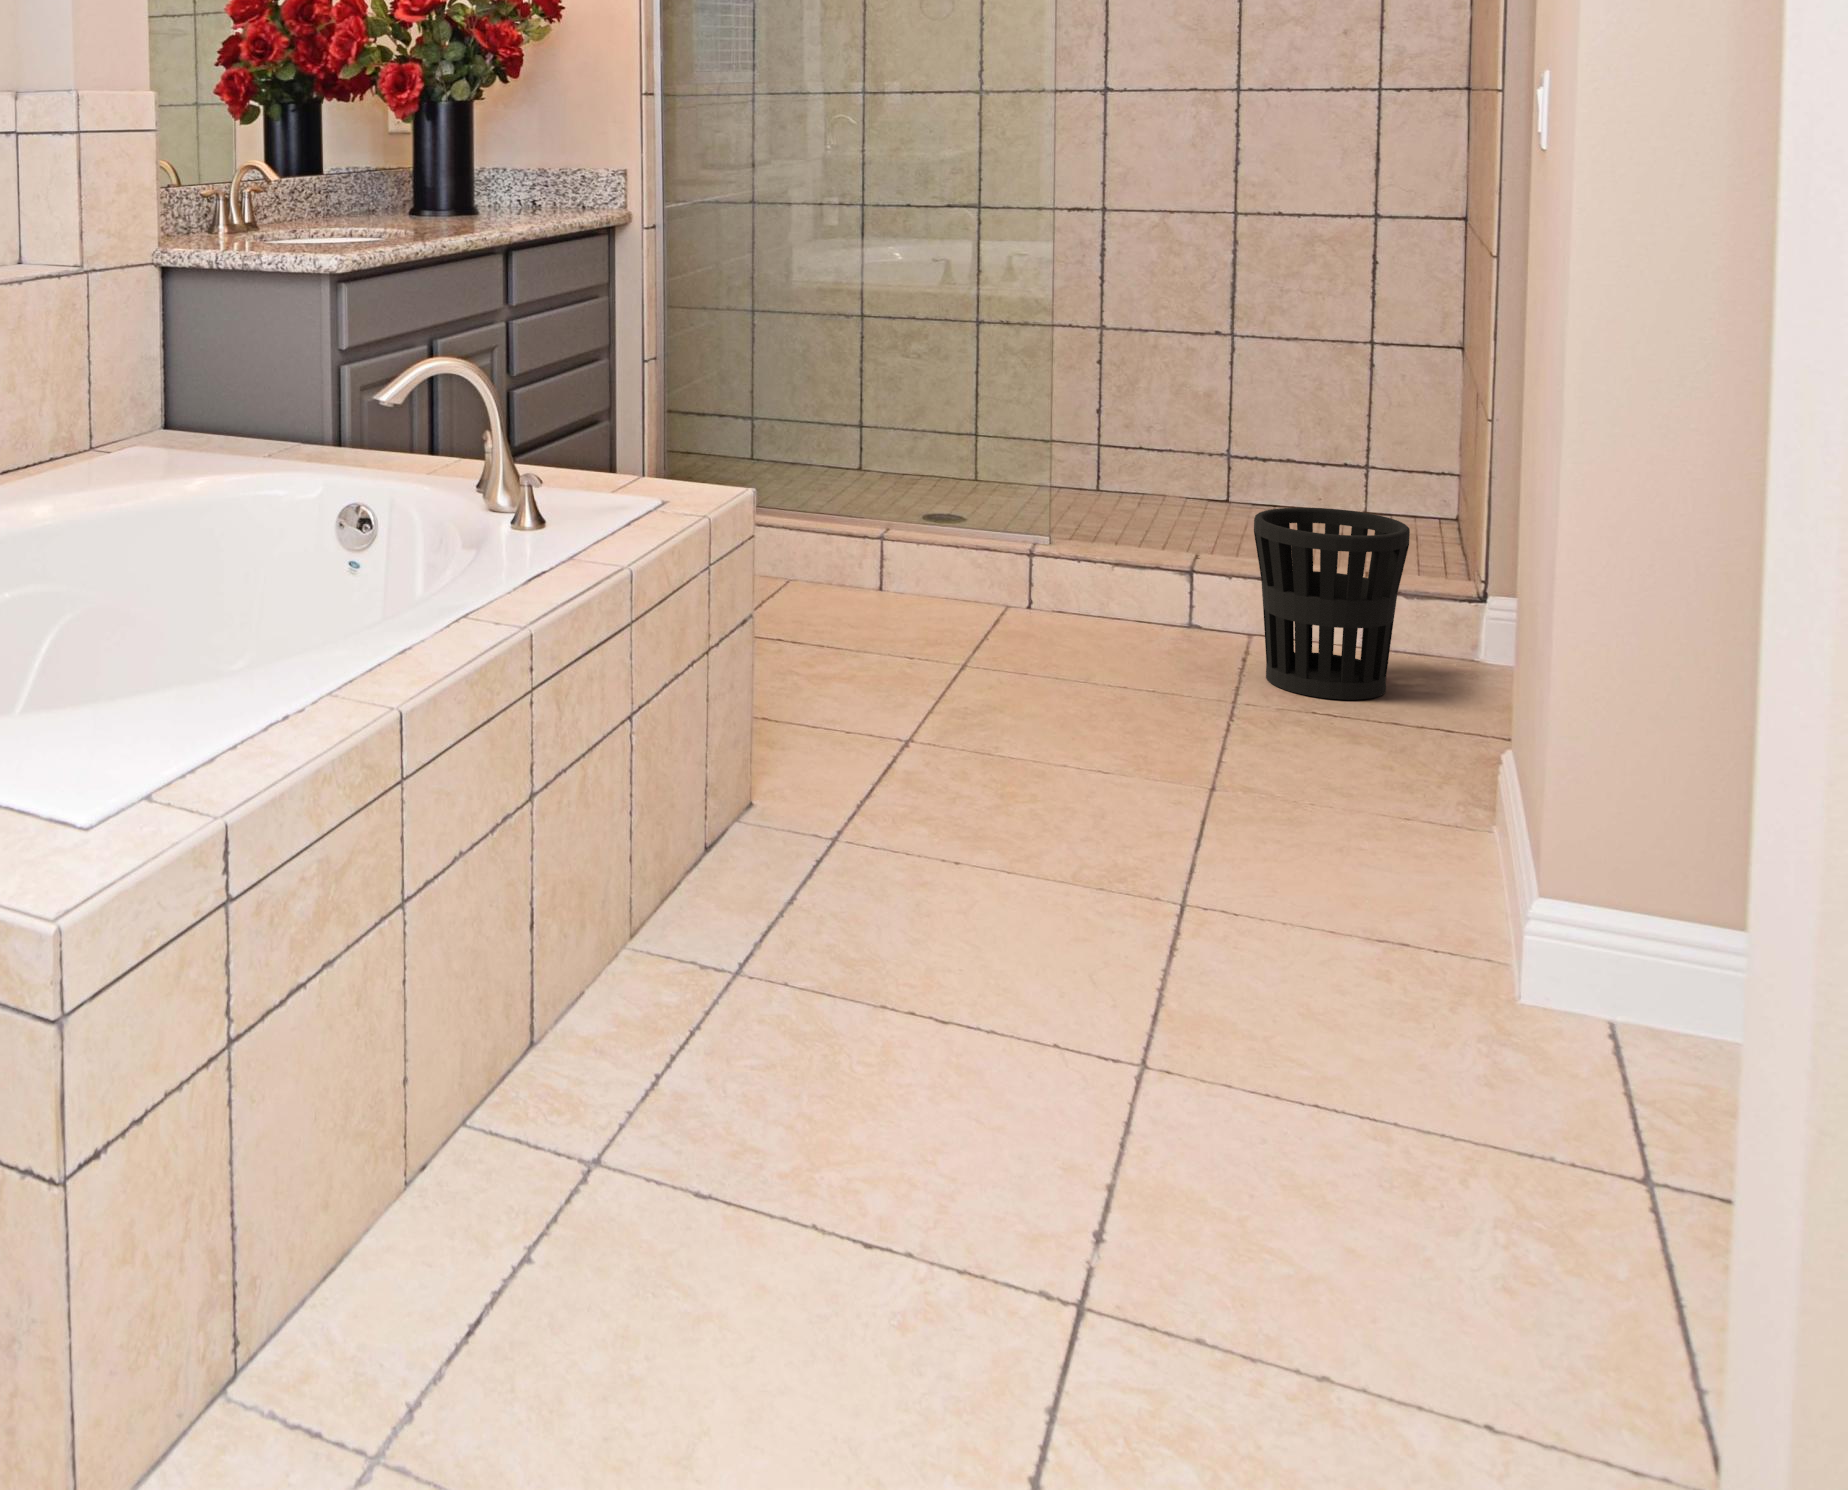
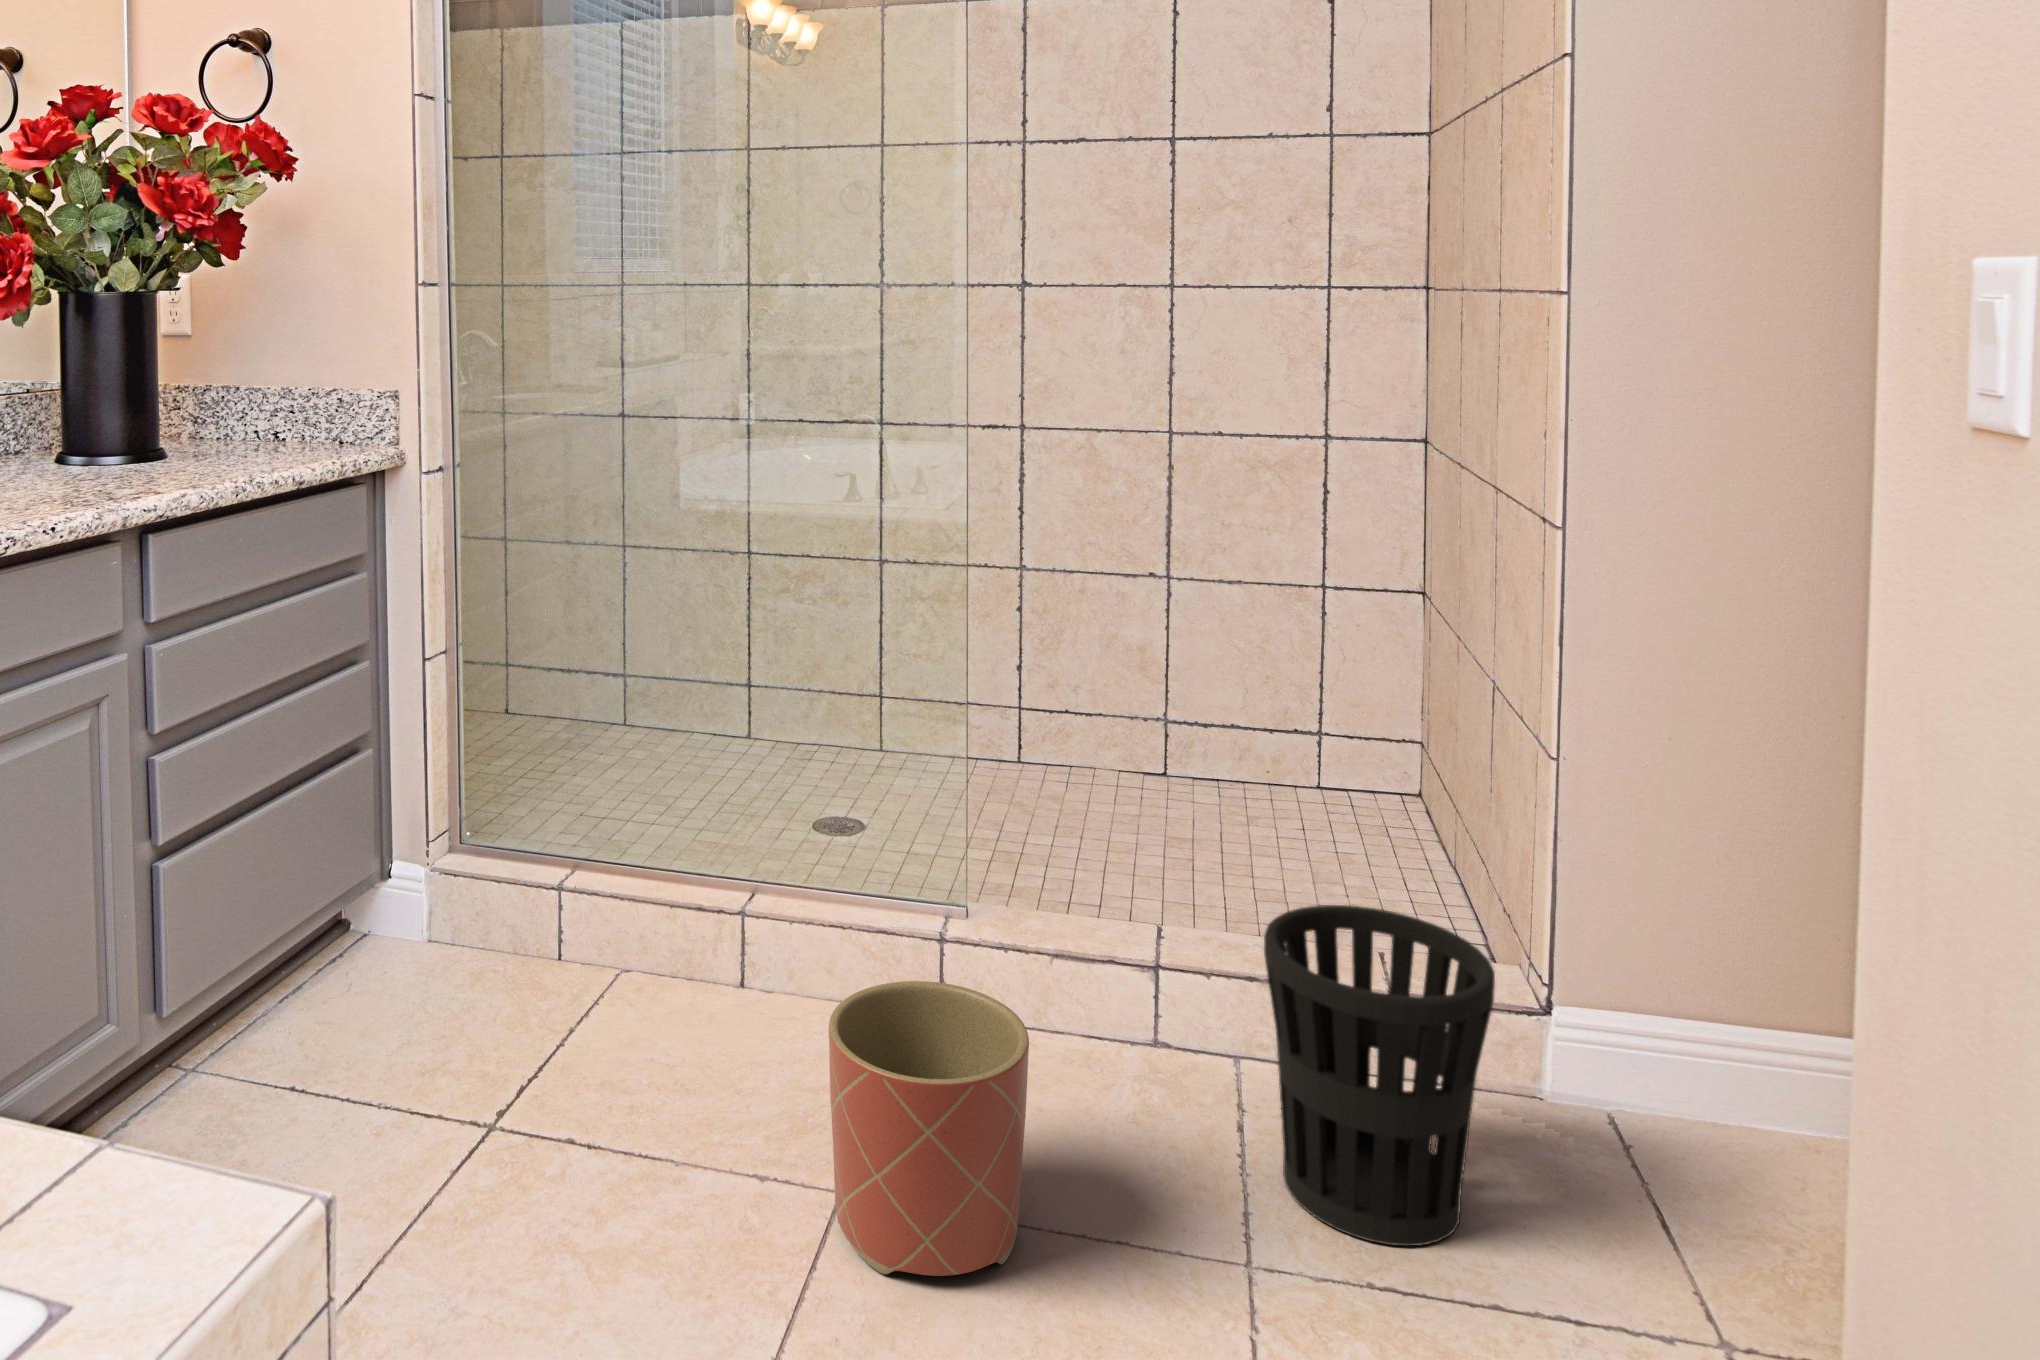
planter: none [955,539,1086,690] -> present [829,981,1029,1276]

